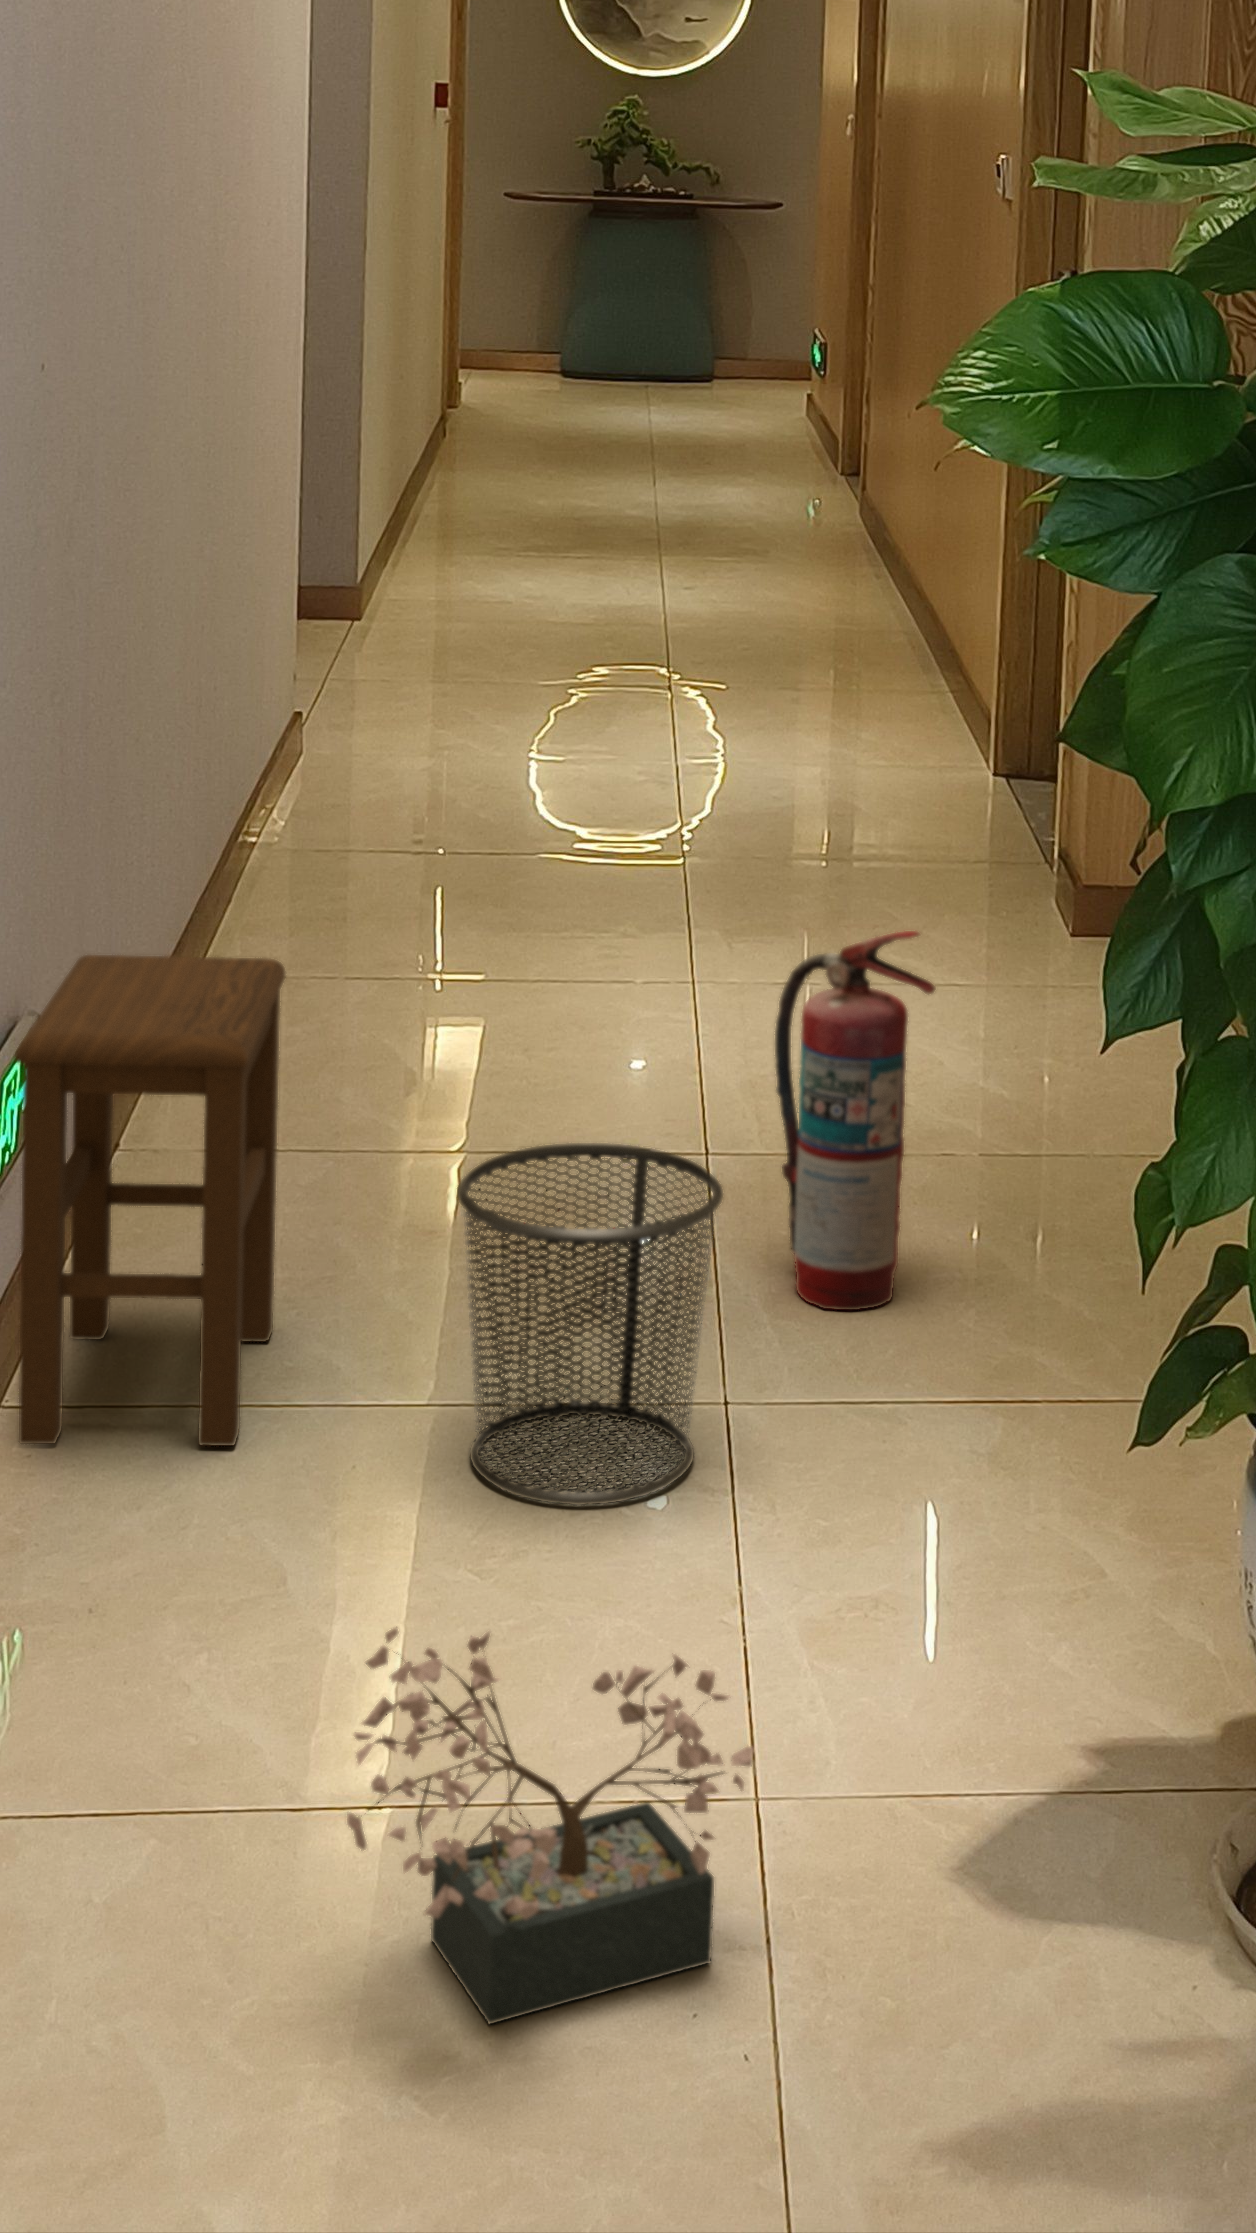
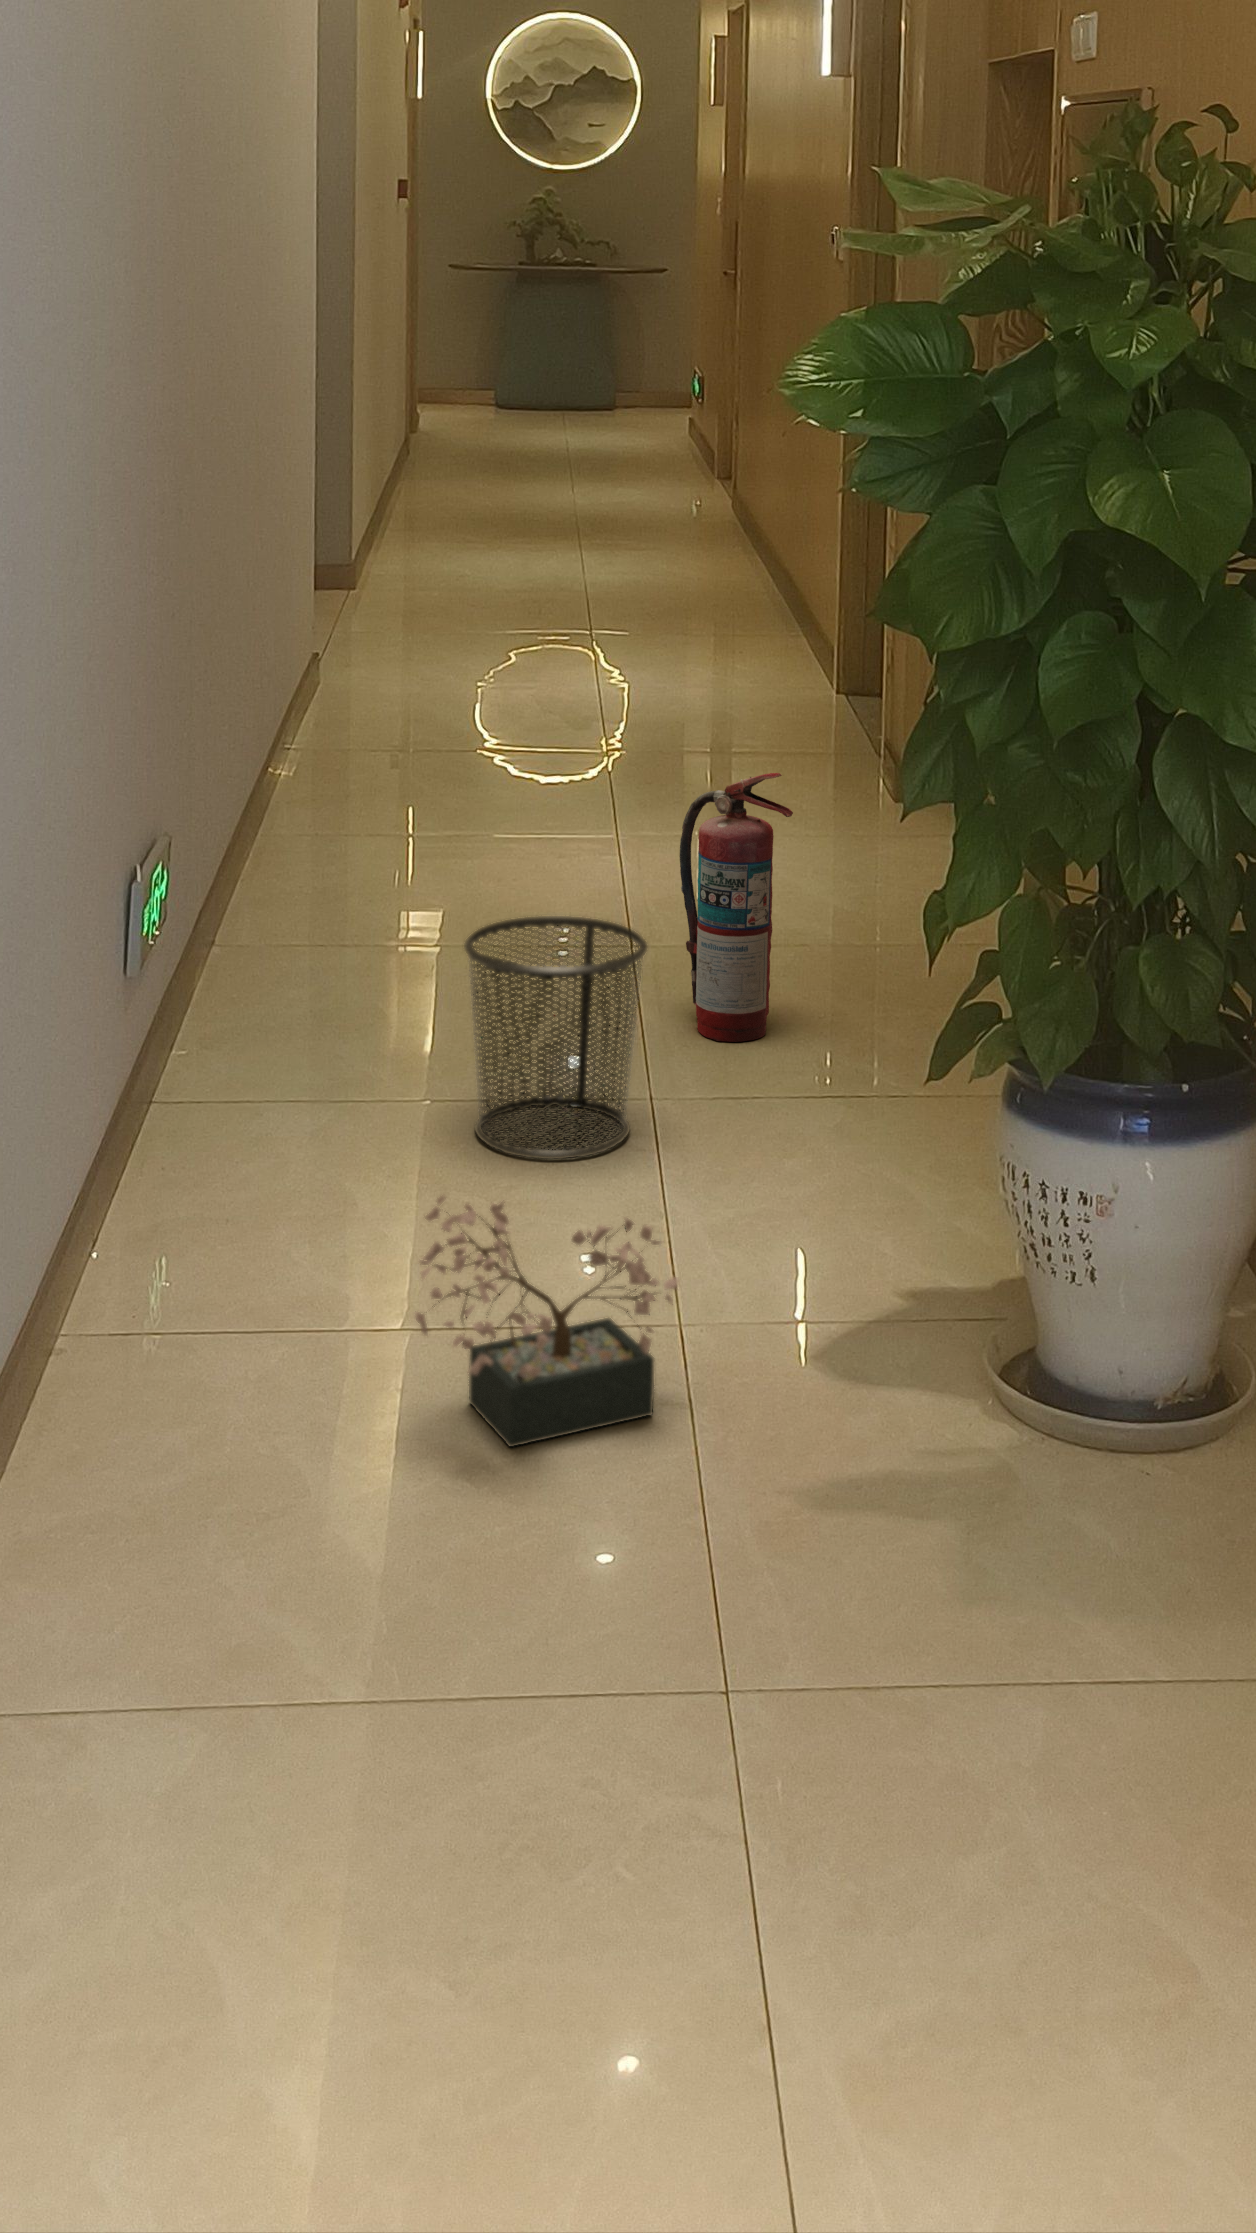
stool: present [15,955,285,1446] -> none [160,793,338,1125]

